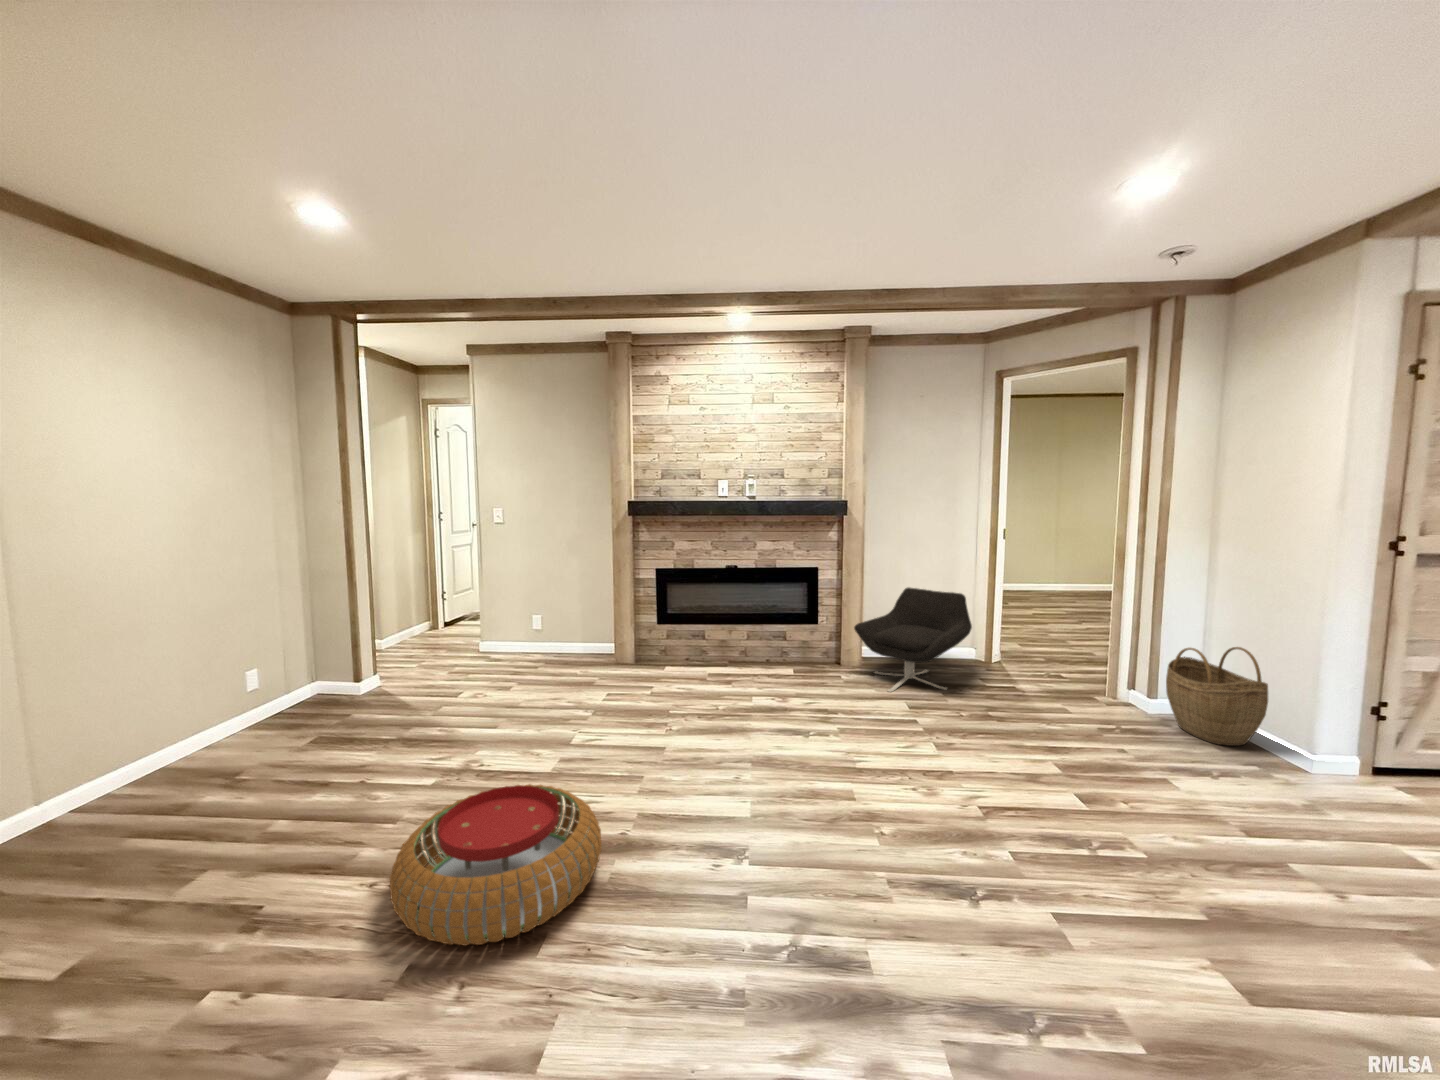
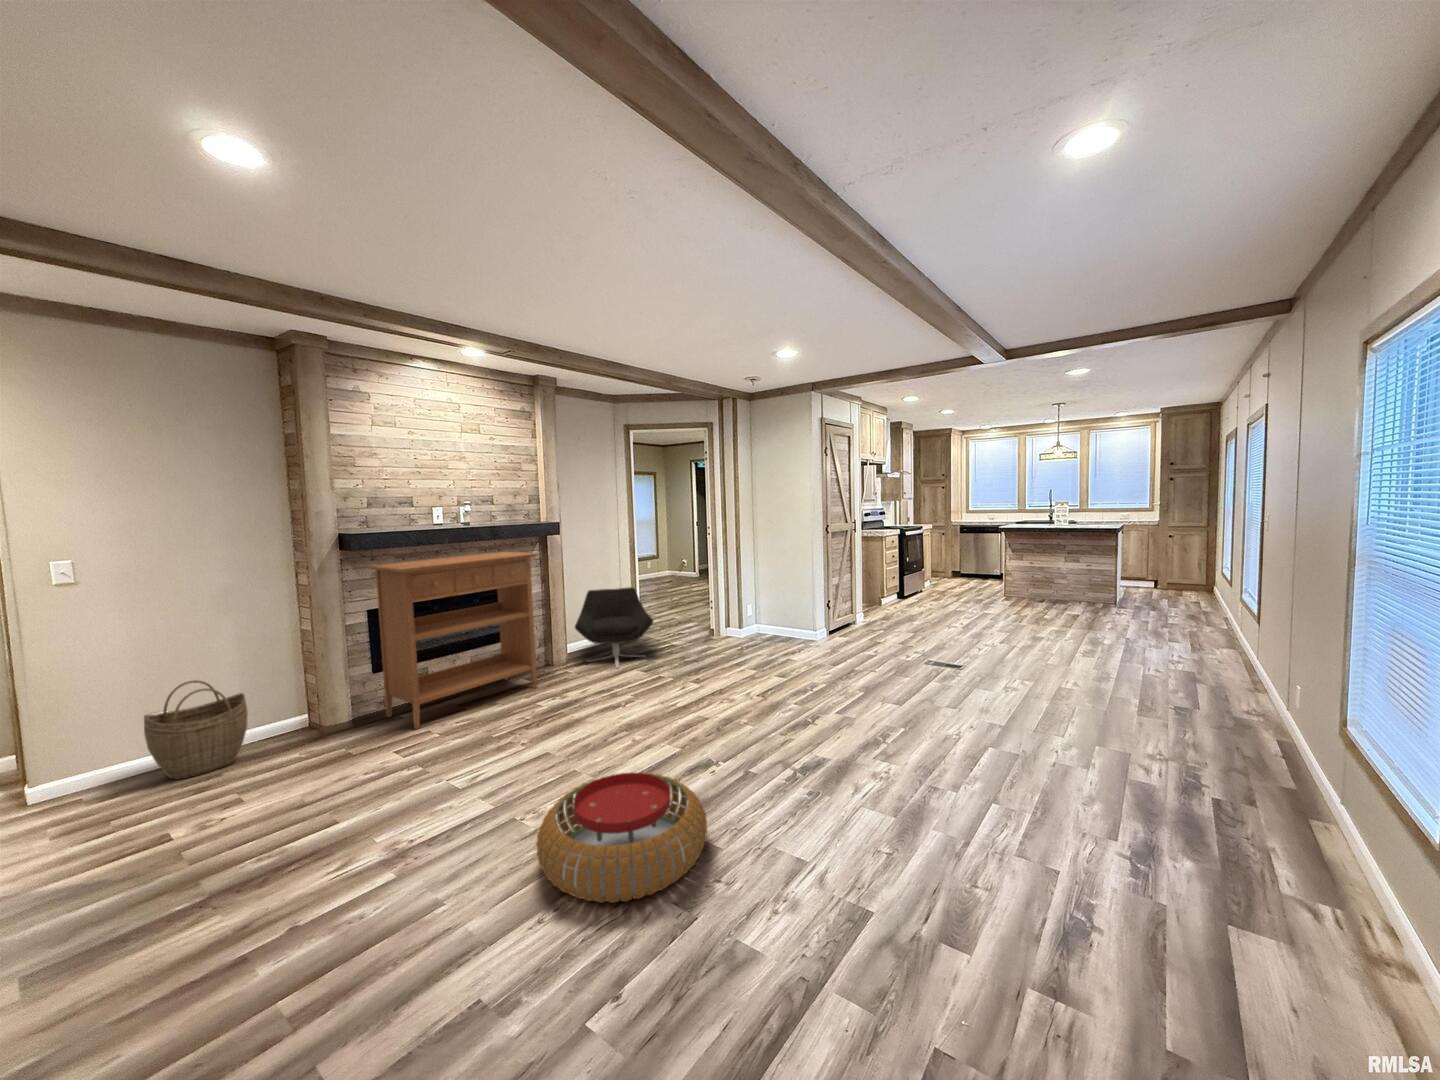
console table: none [640,529,792,682] -> present [368,552,538,729]
woven basket: present [1166,647,1268,746] -> present [144,680,248,779]

